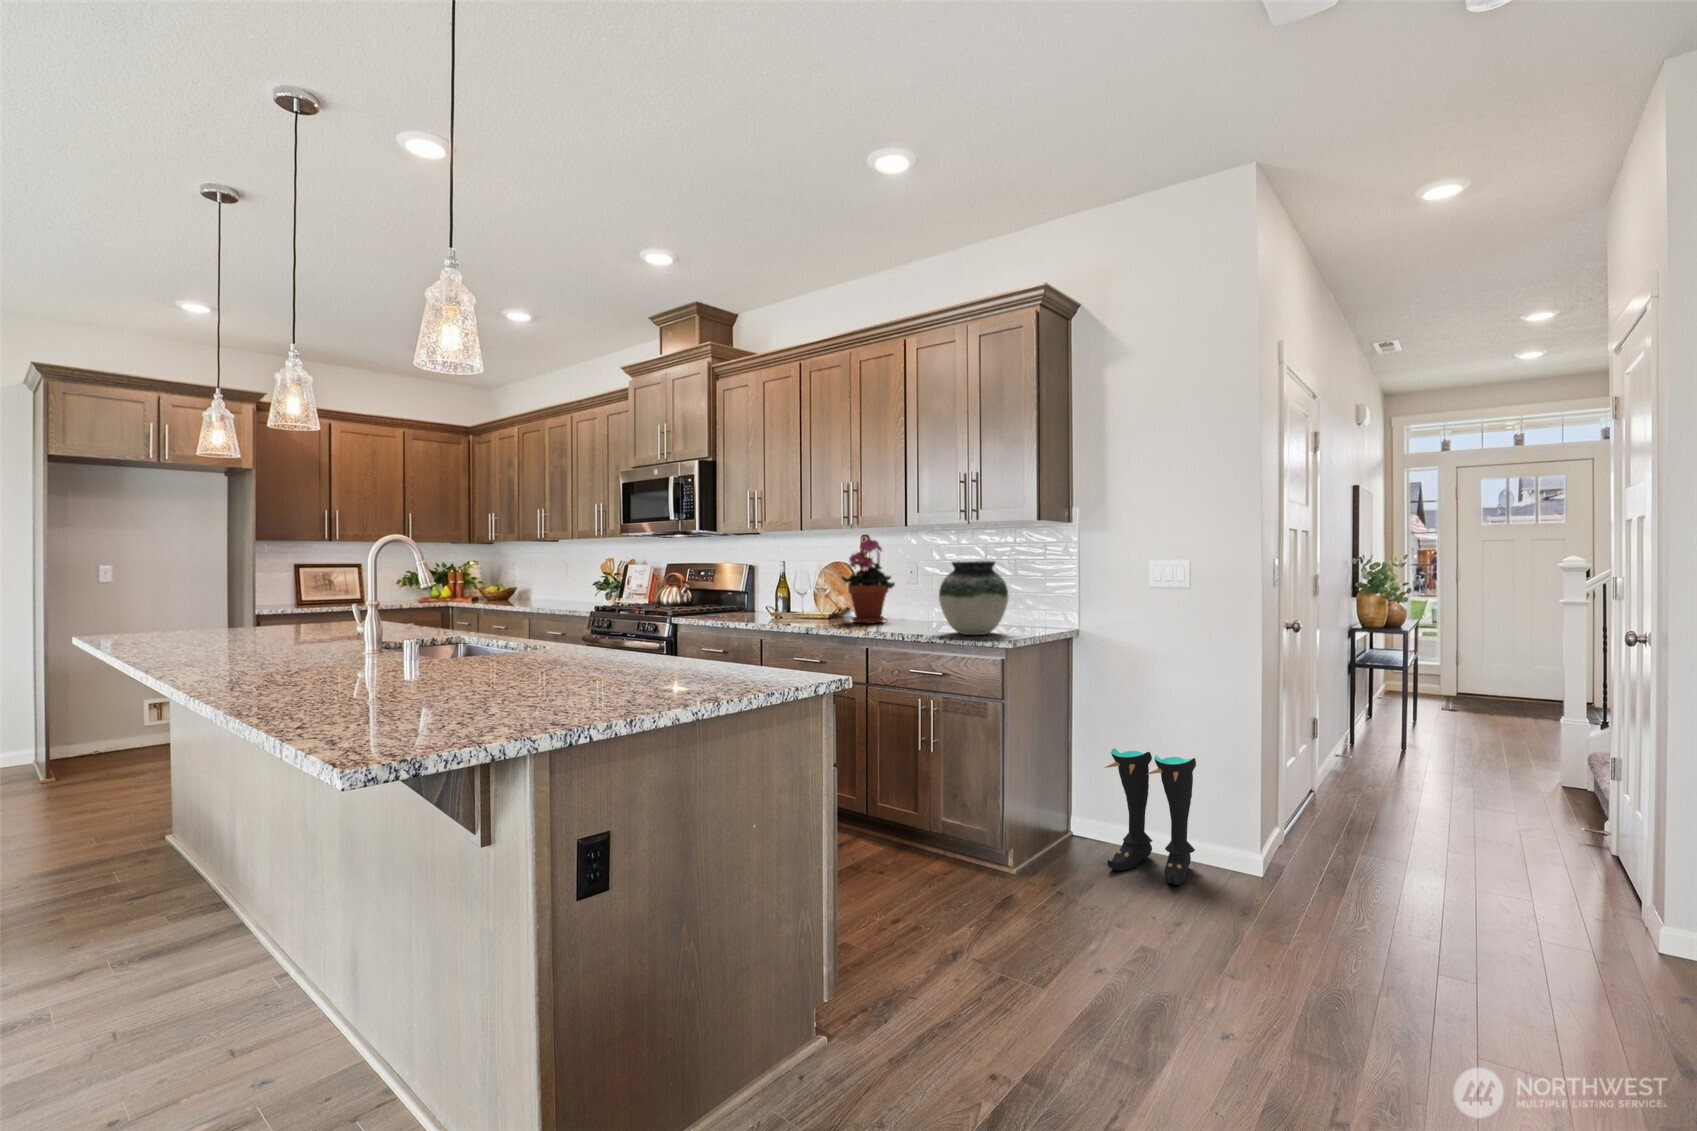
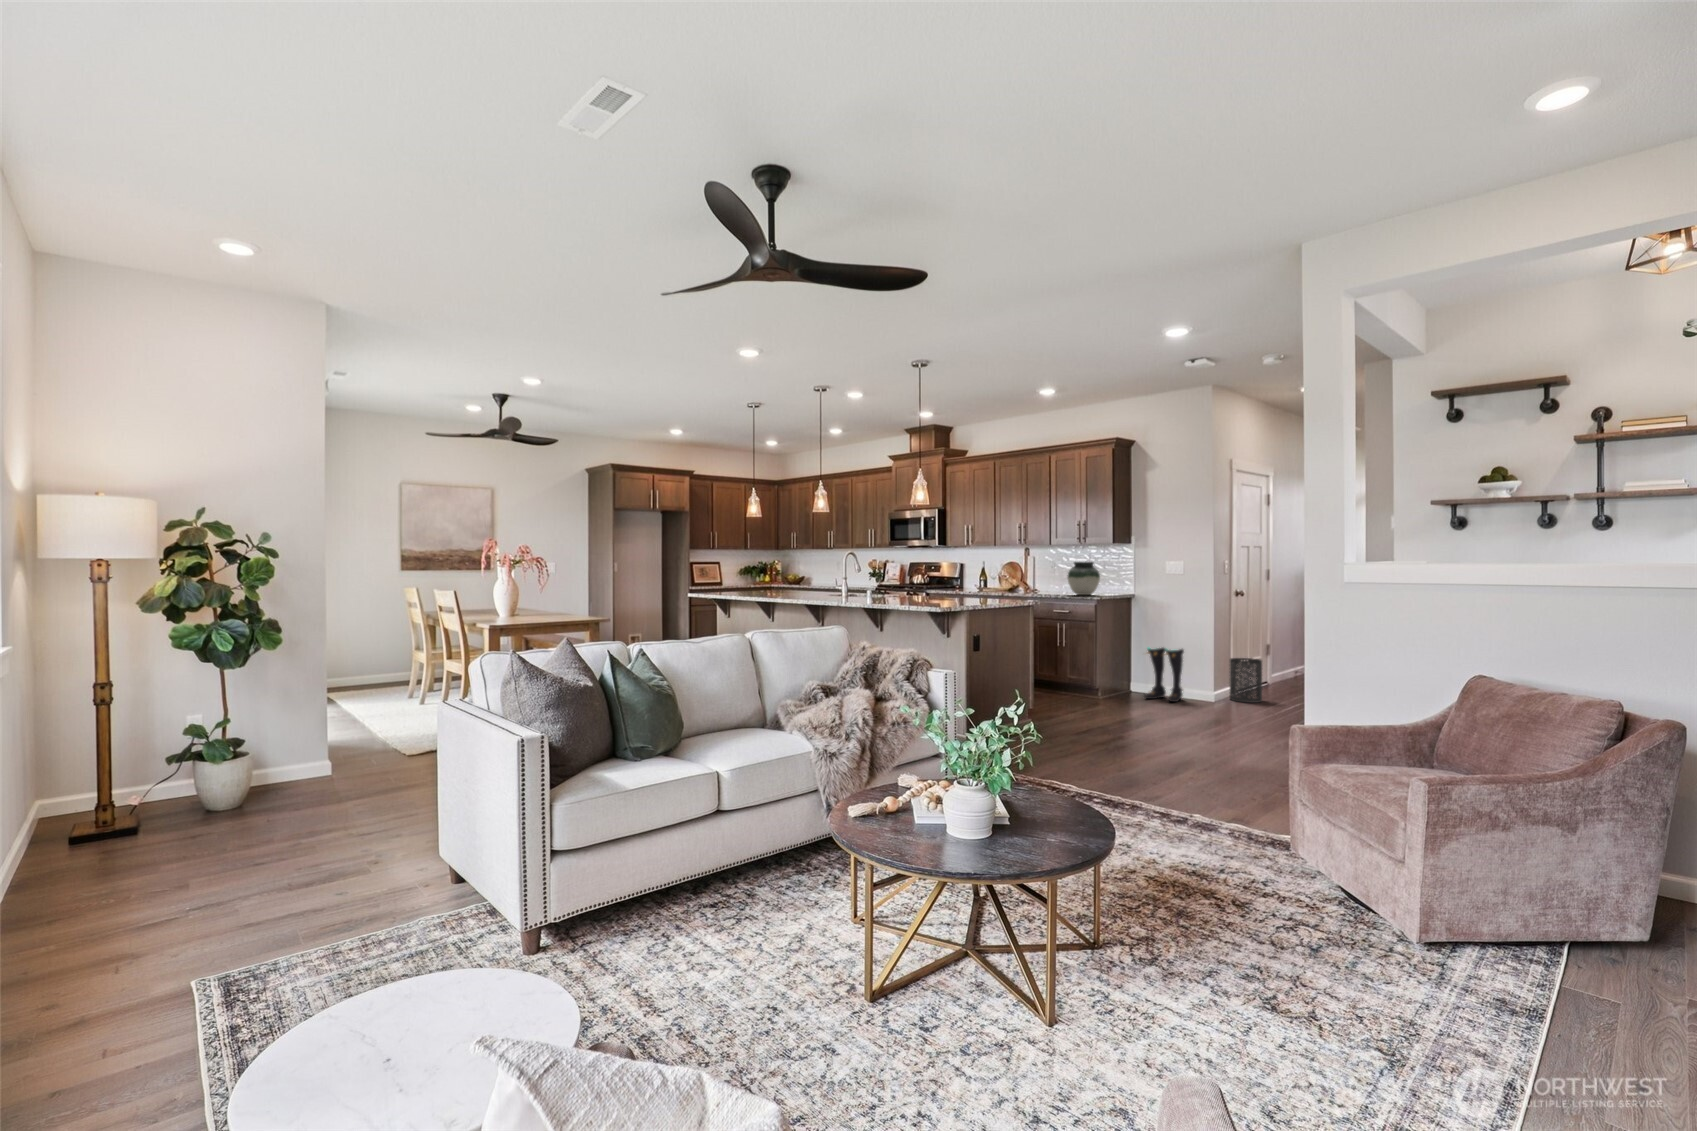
potted plant: present [842,539,895,623] -> none [1018,551,1044,592]
trash can: none [1285,766,1359,875] -> present [1230,658,1262,703]

